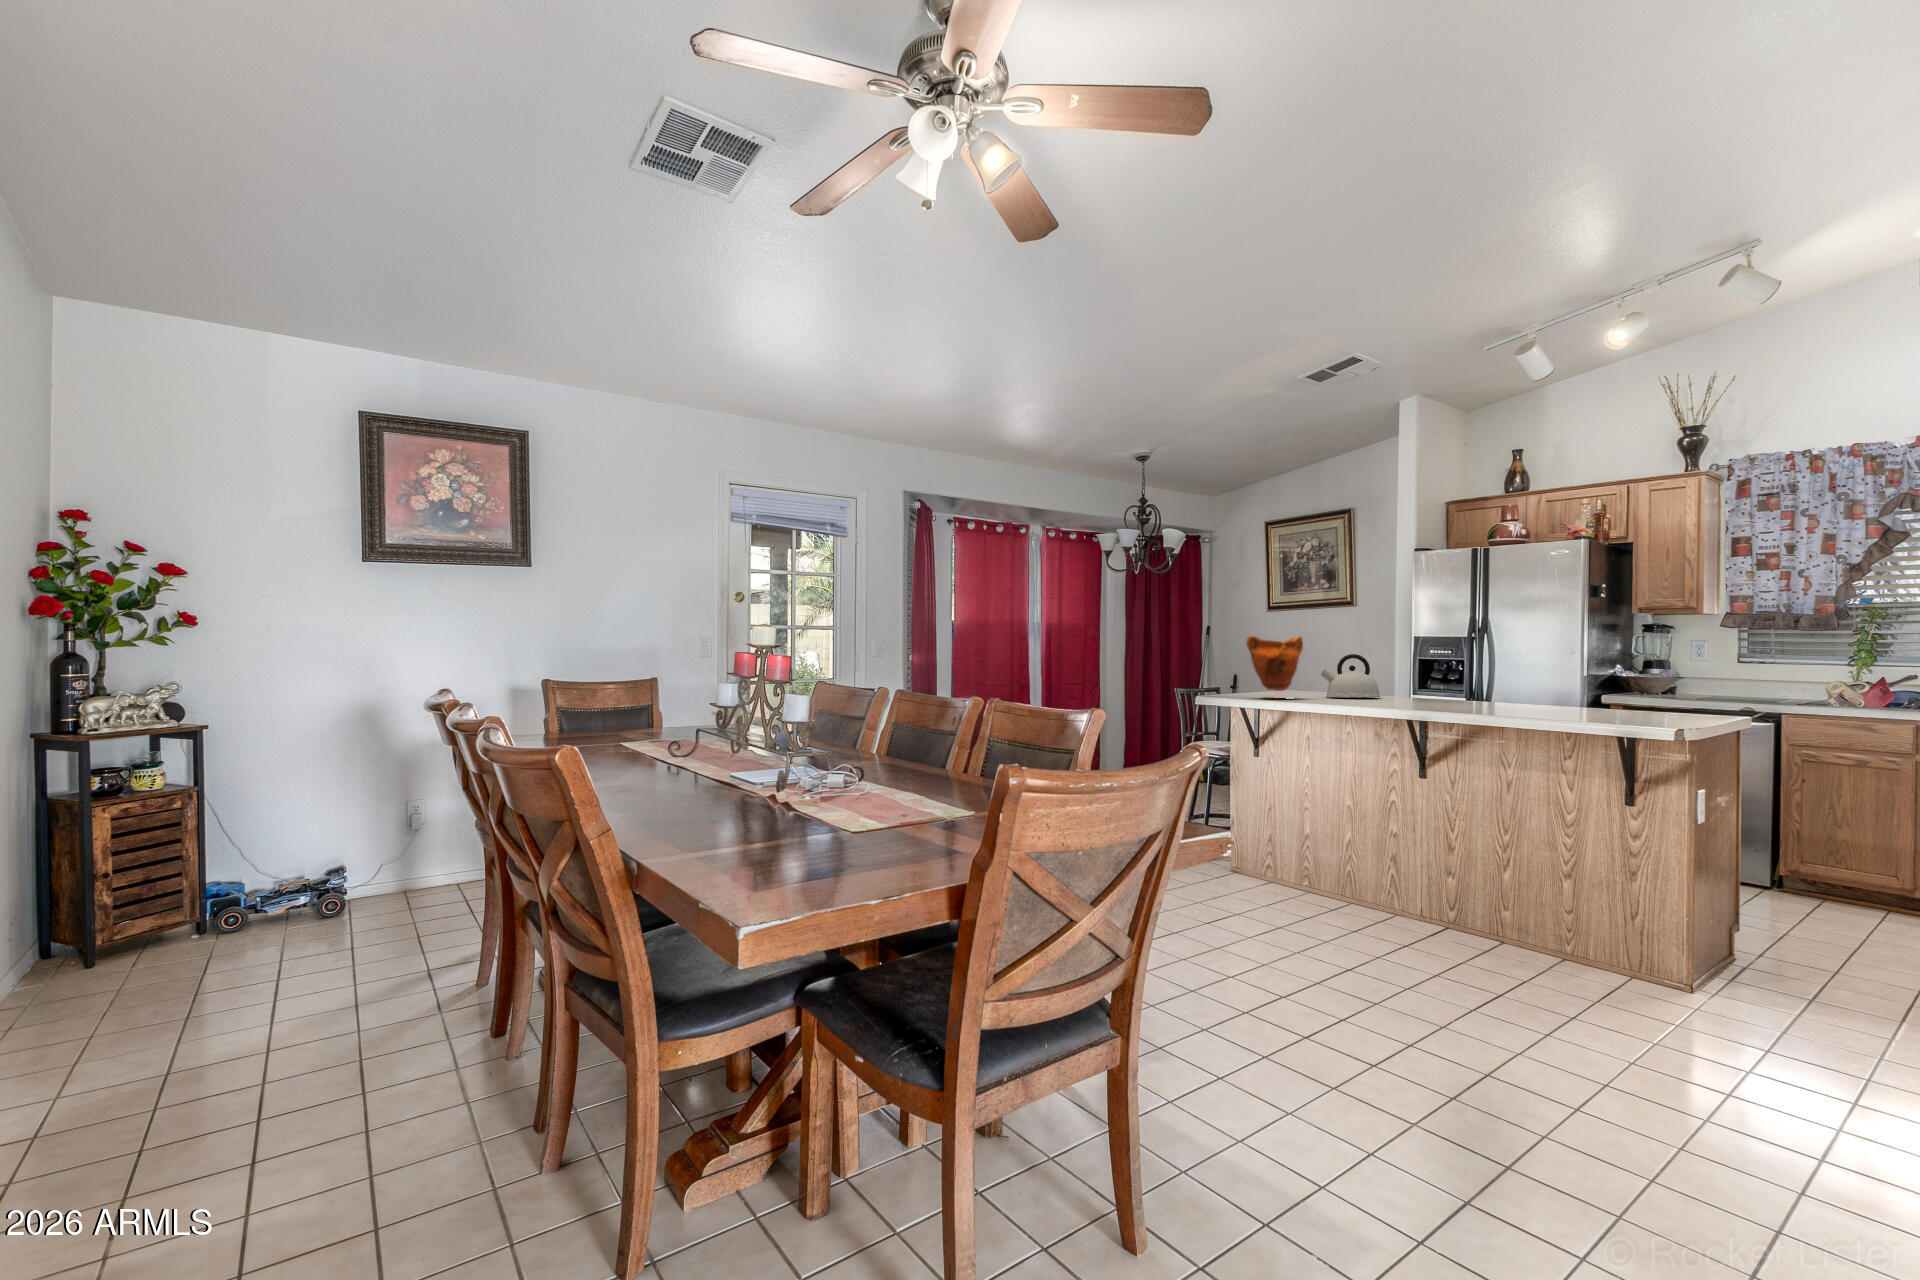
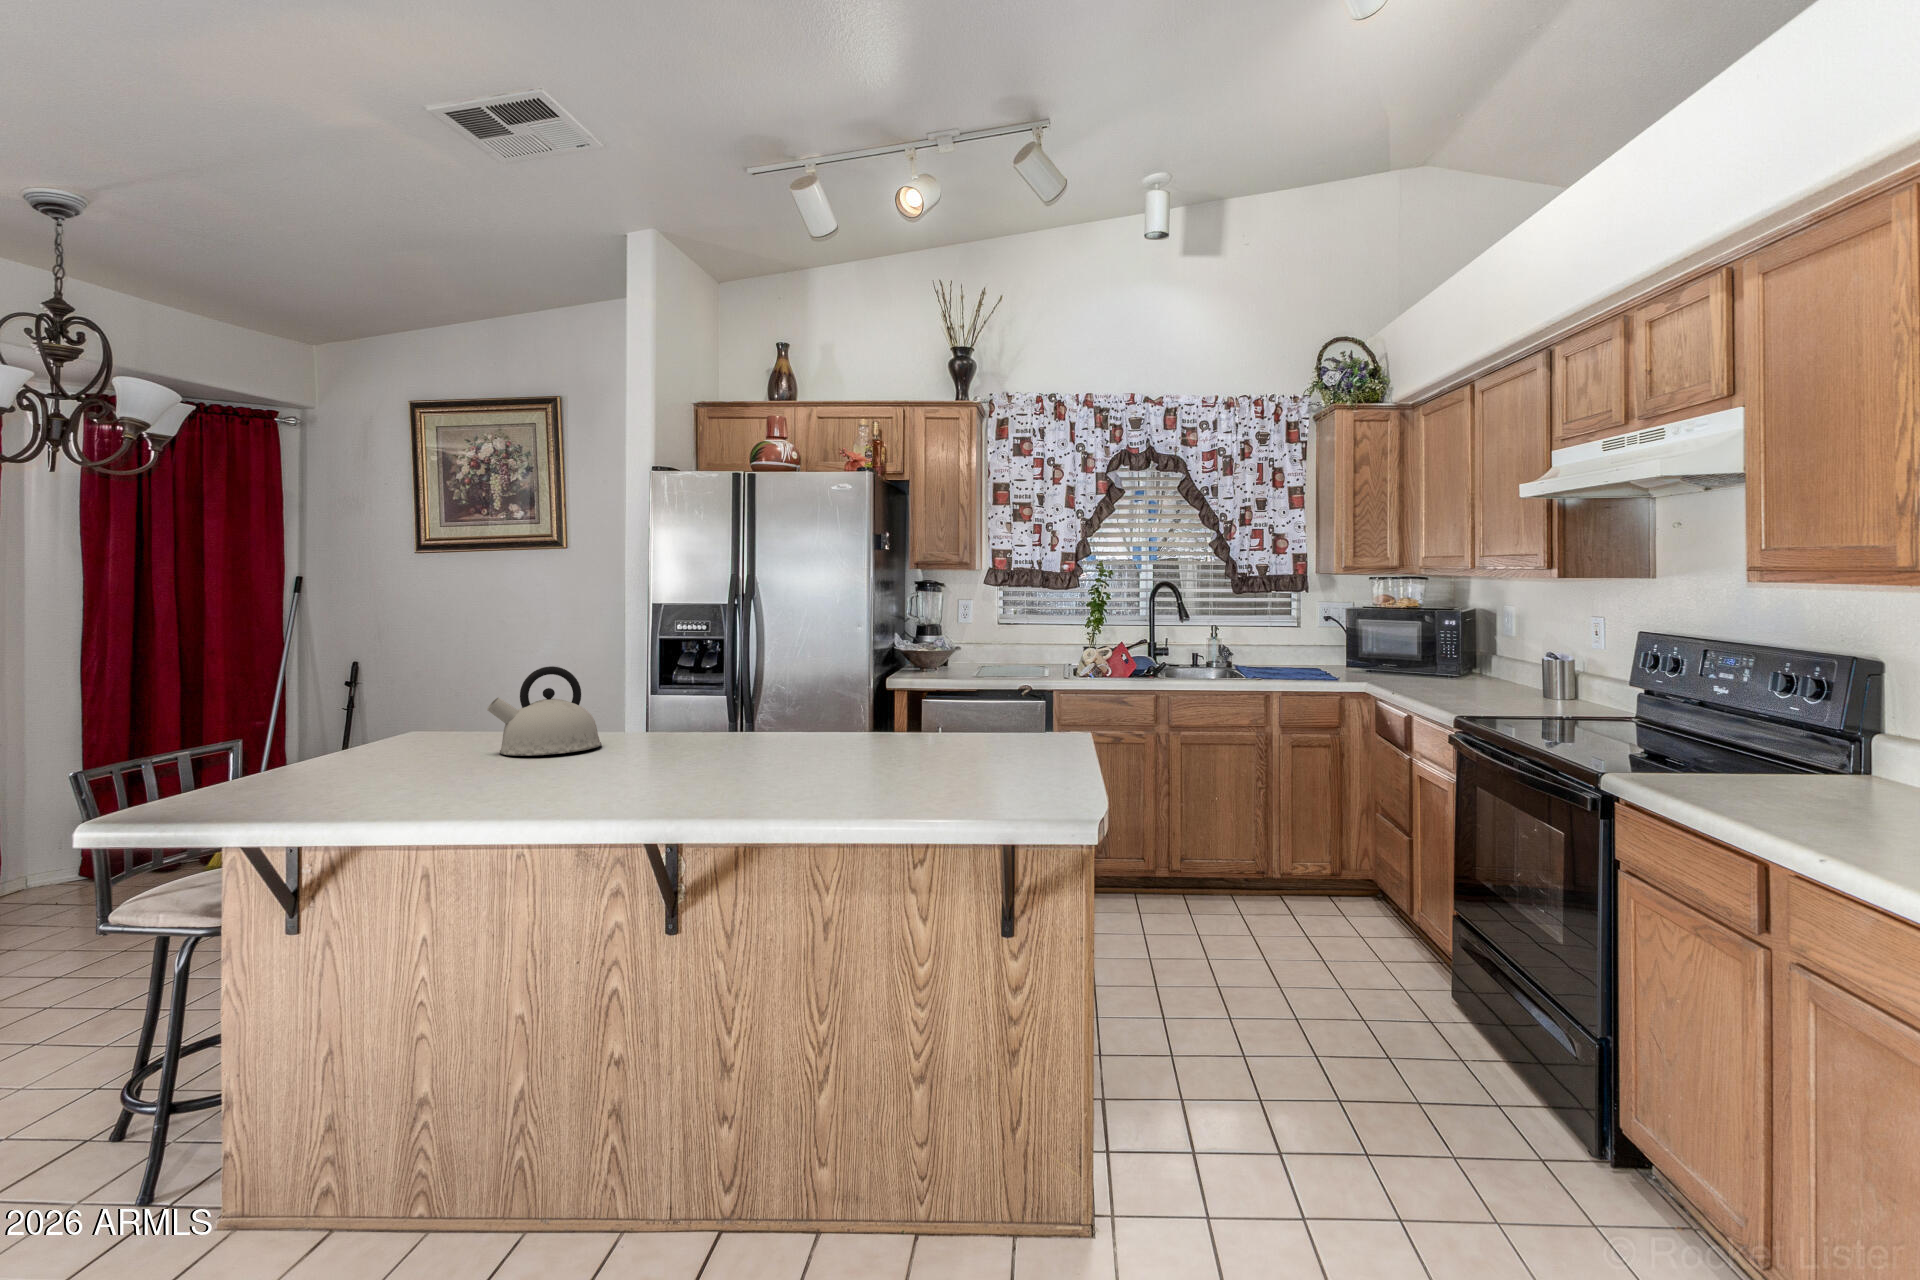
vase: present [1246,636,1303,691] -> none [309,639,447,781]

